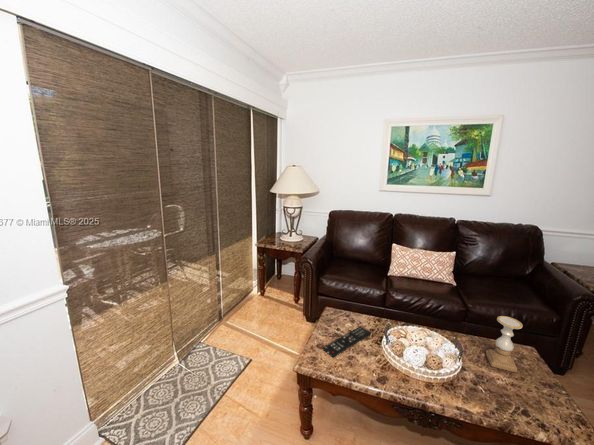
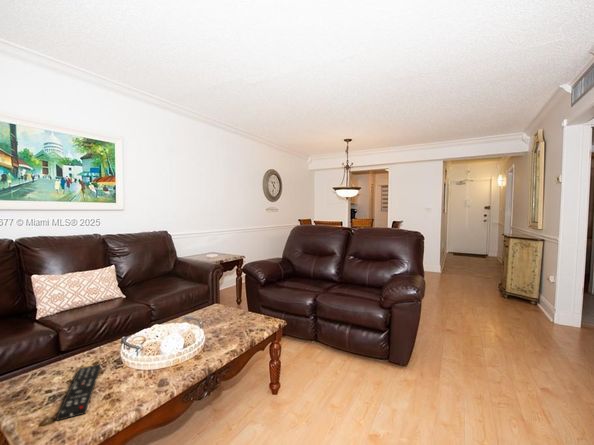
candle holder: present [486,316,523,373] -> none [201,281,225,324]

